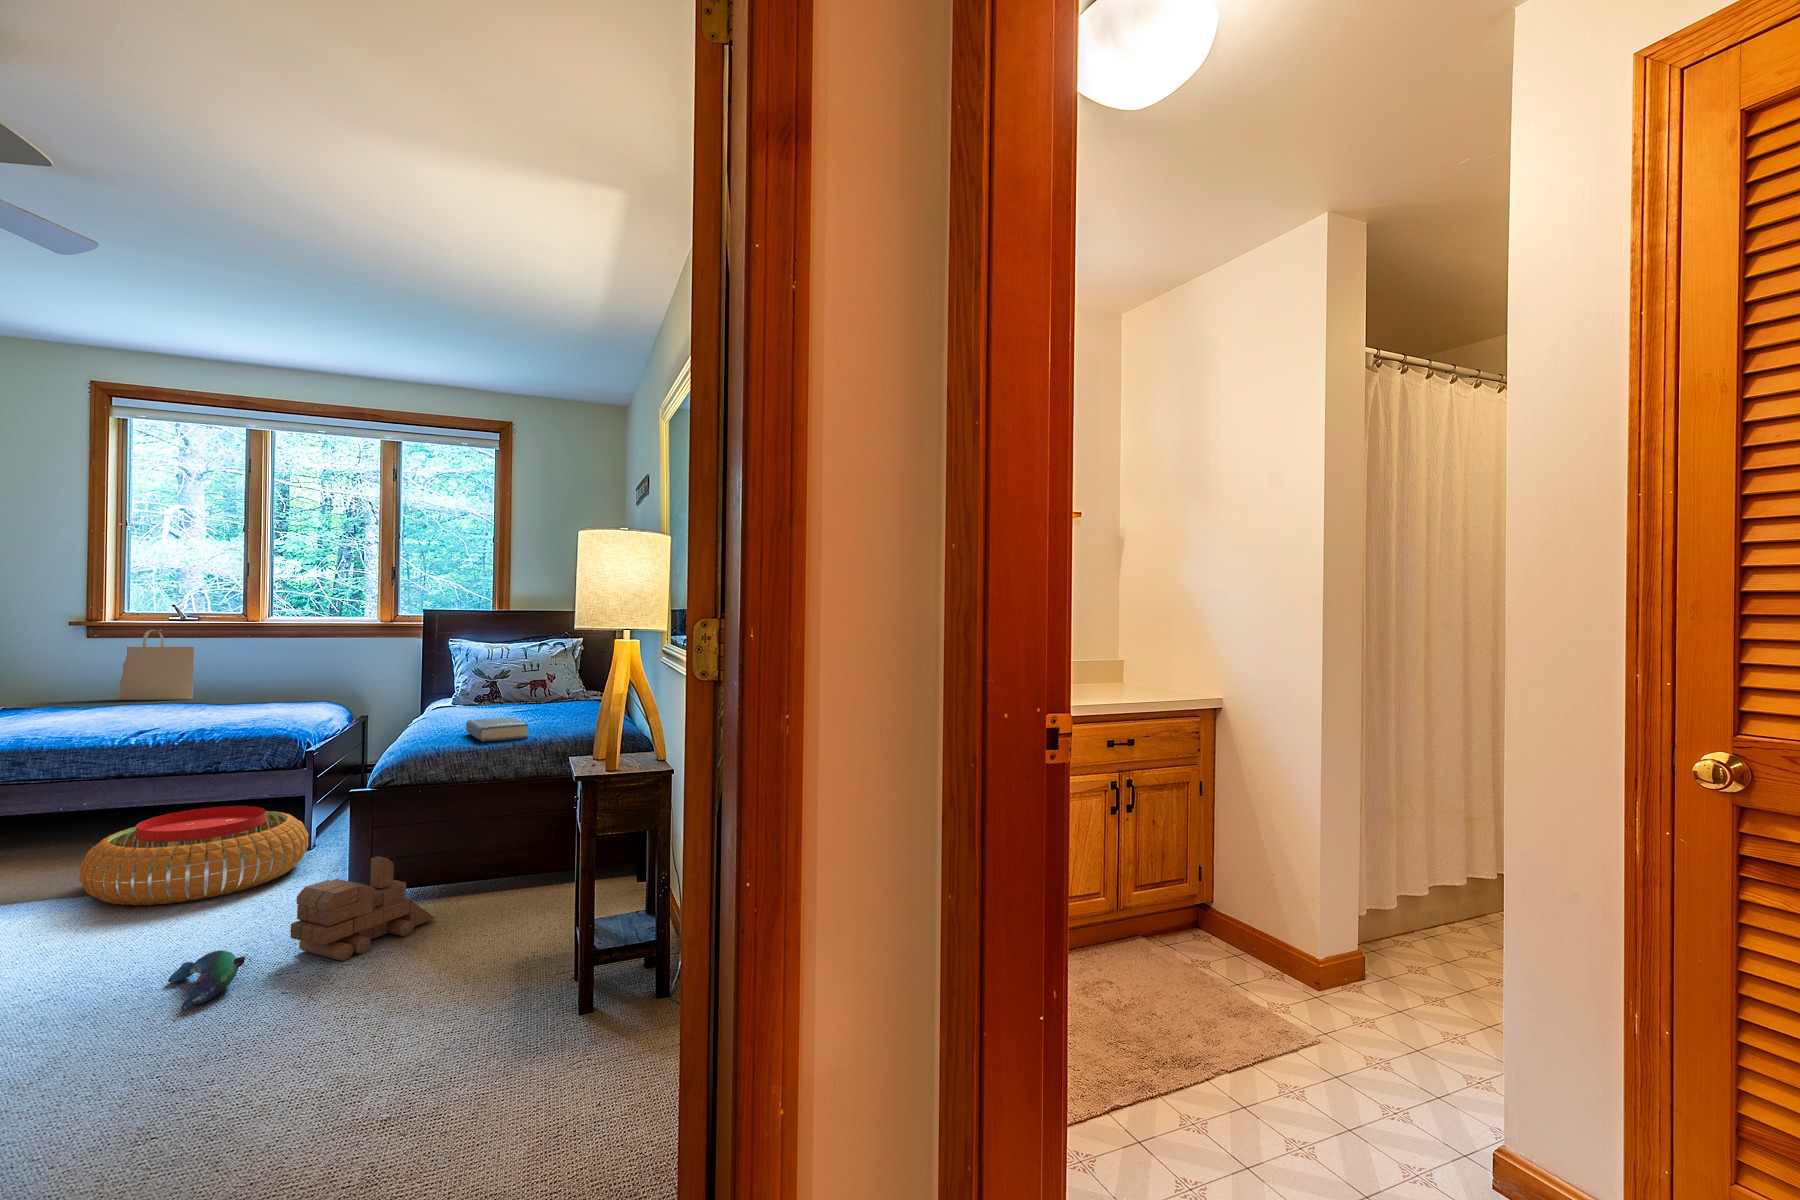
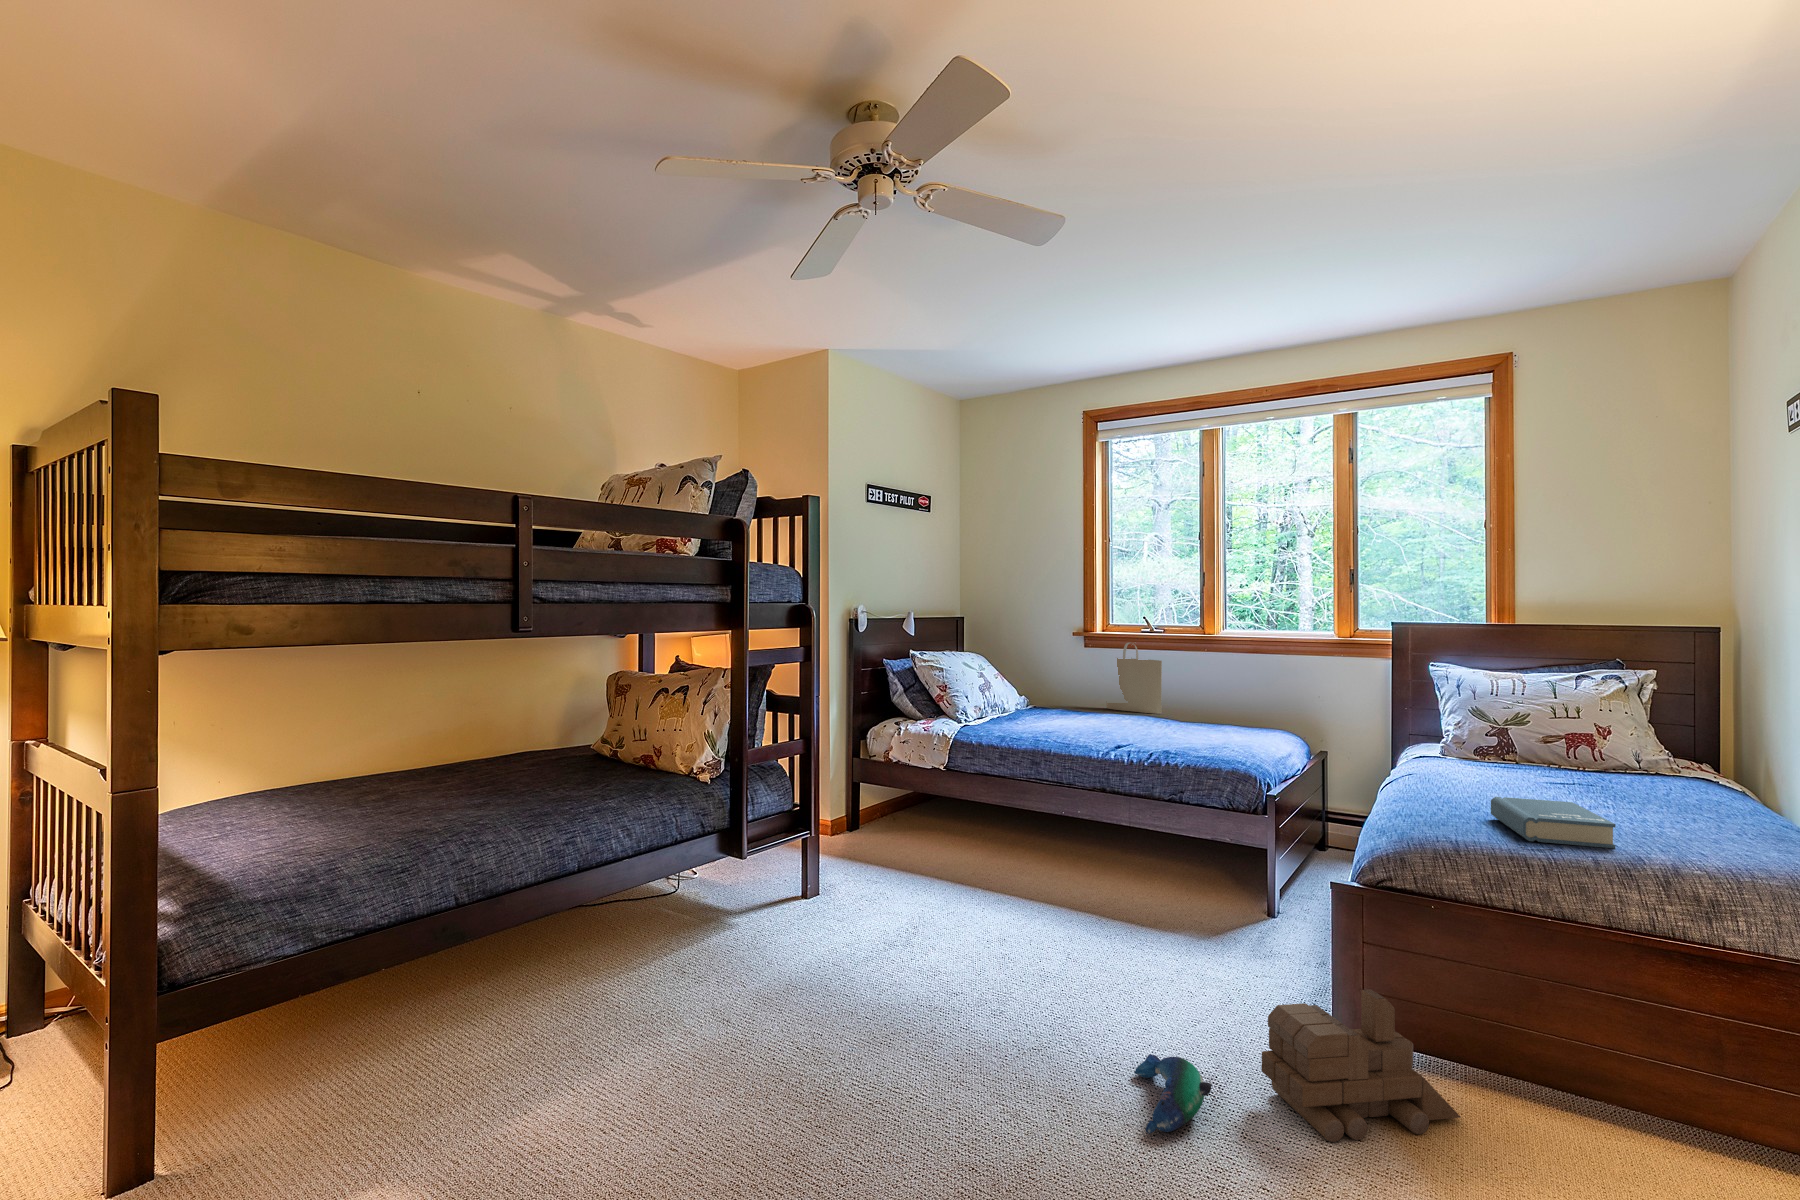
pouf: present [79,806,309,905] -> none [1071,841,1273,956]

